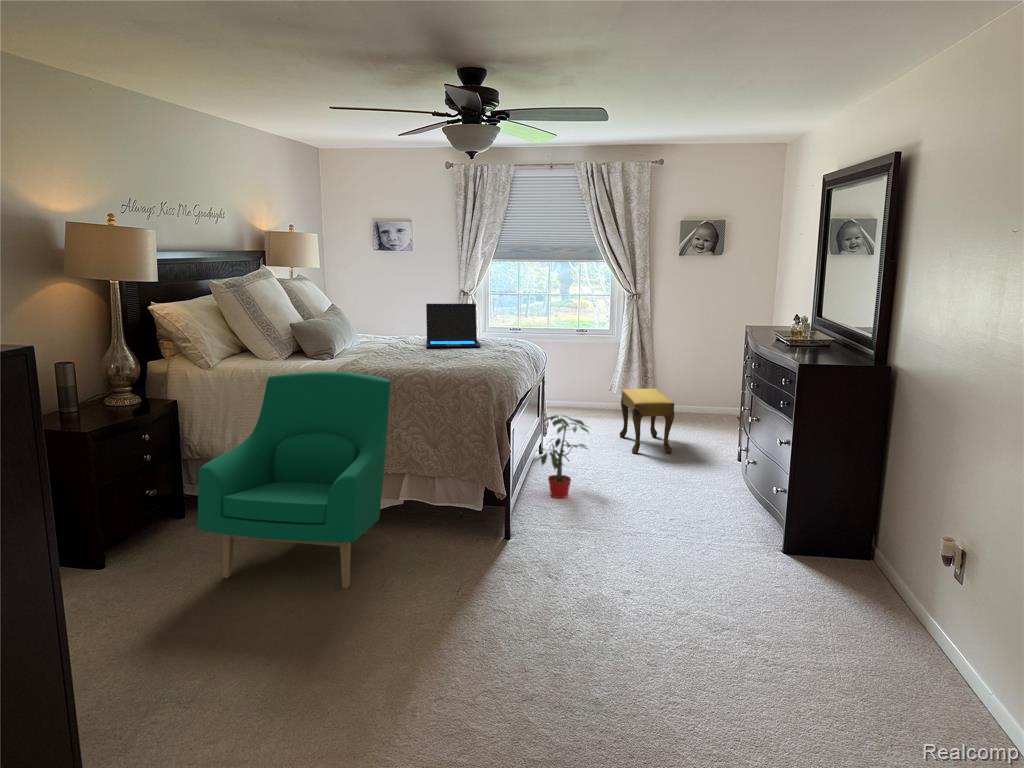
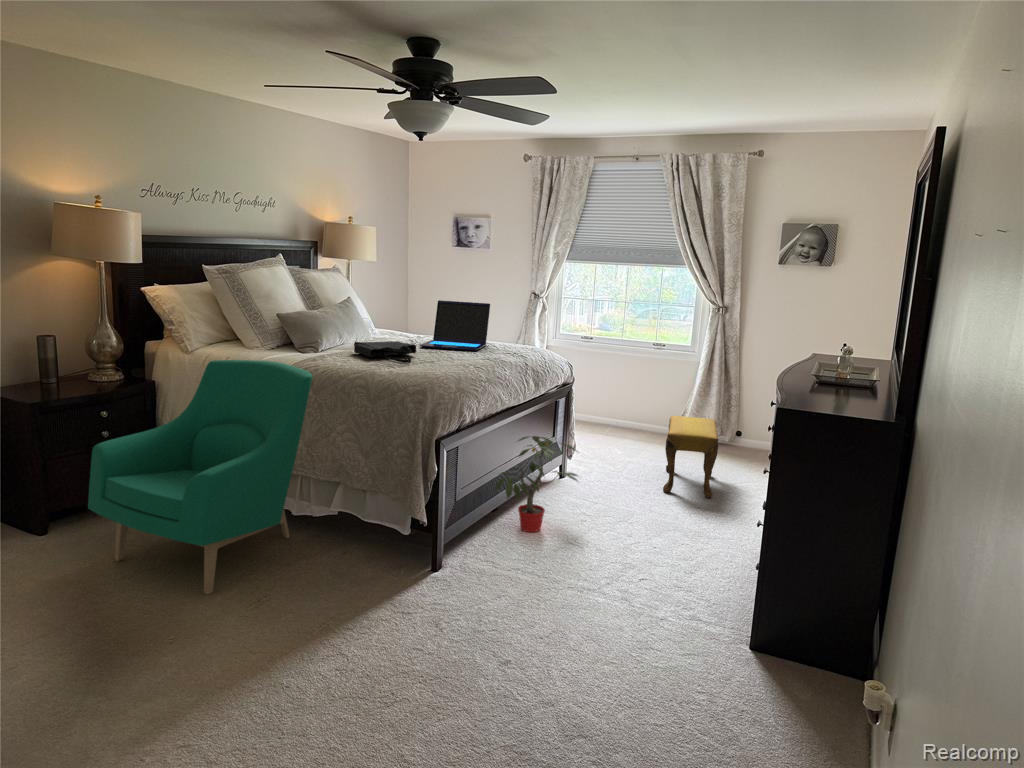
tote bag: none [381,344,447,362] -> present [354,341,416,363]

